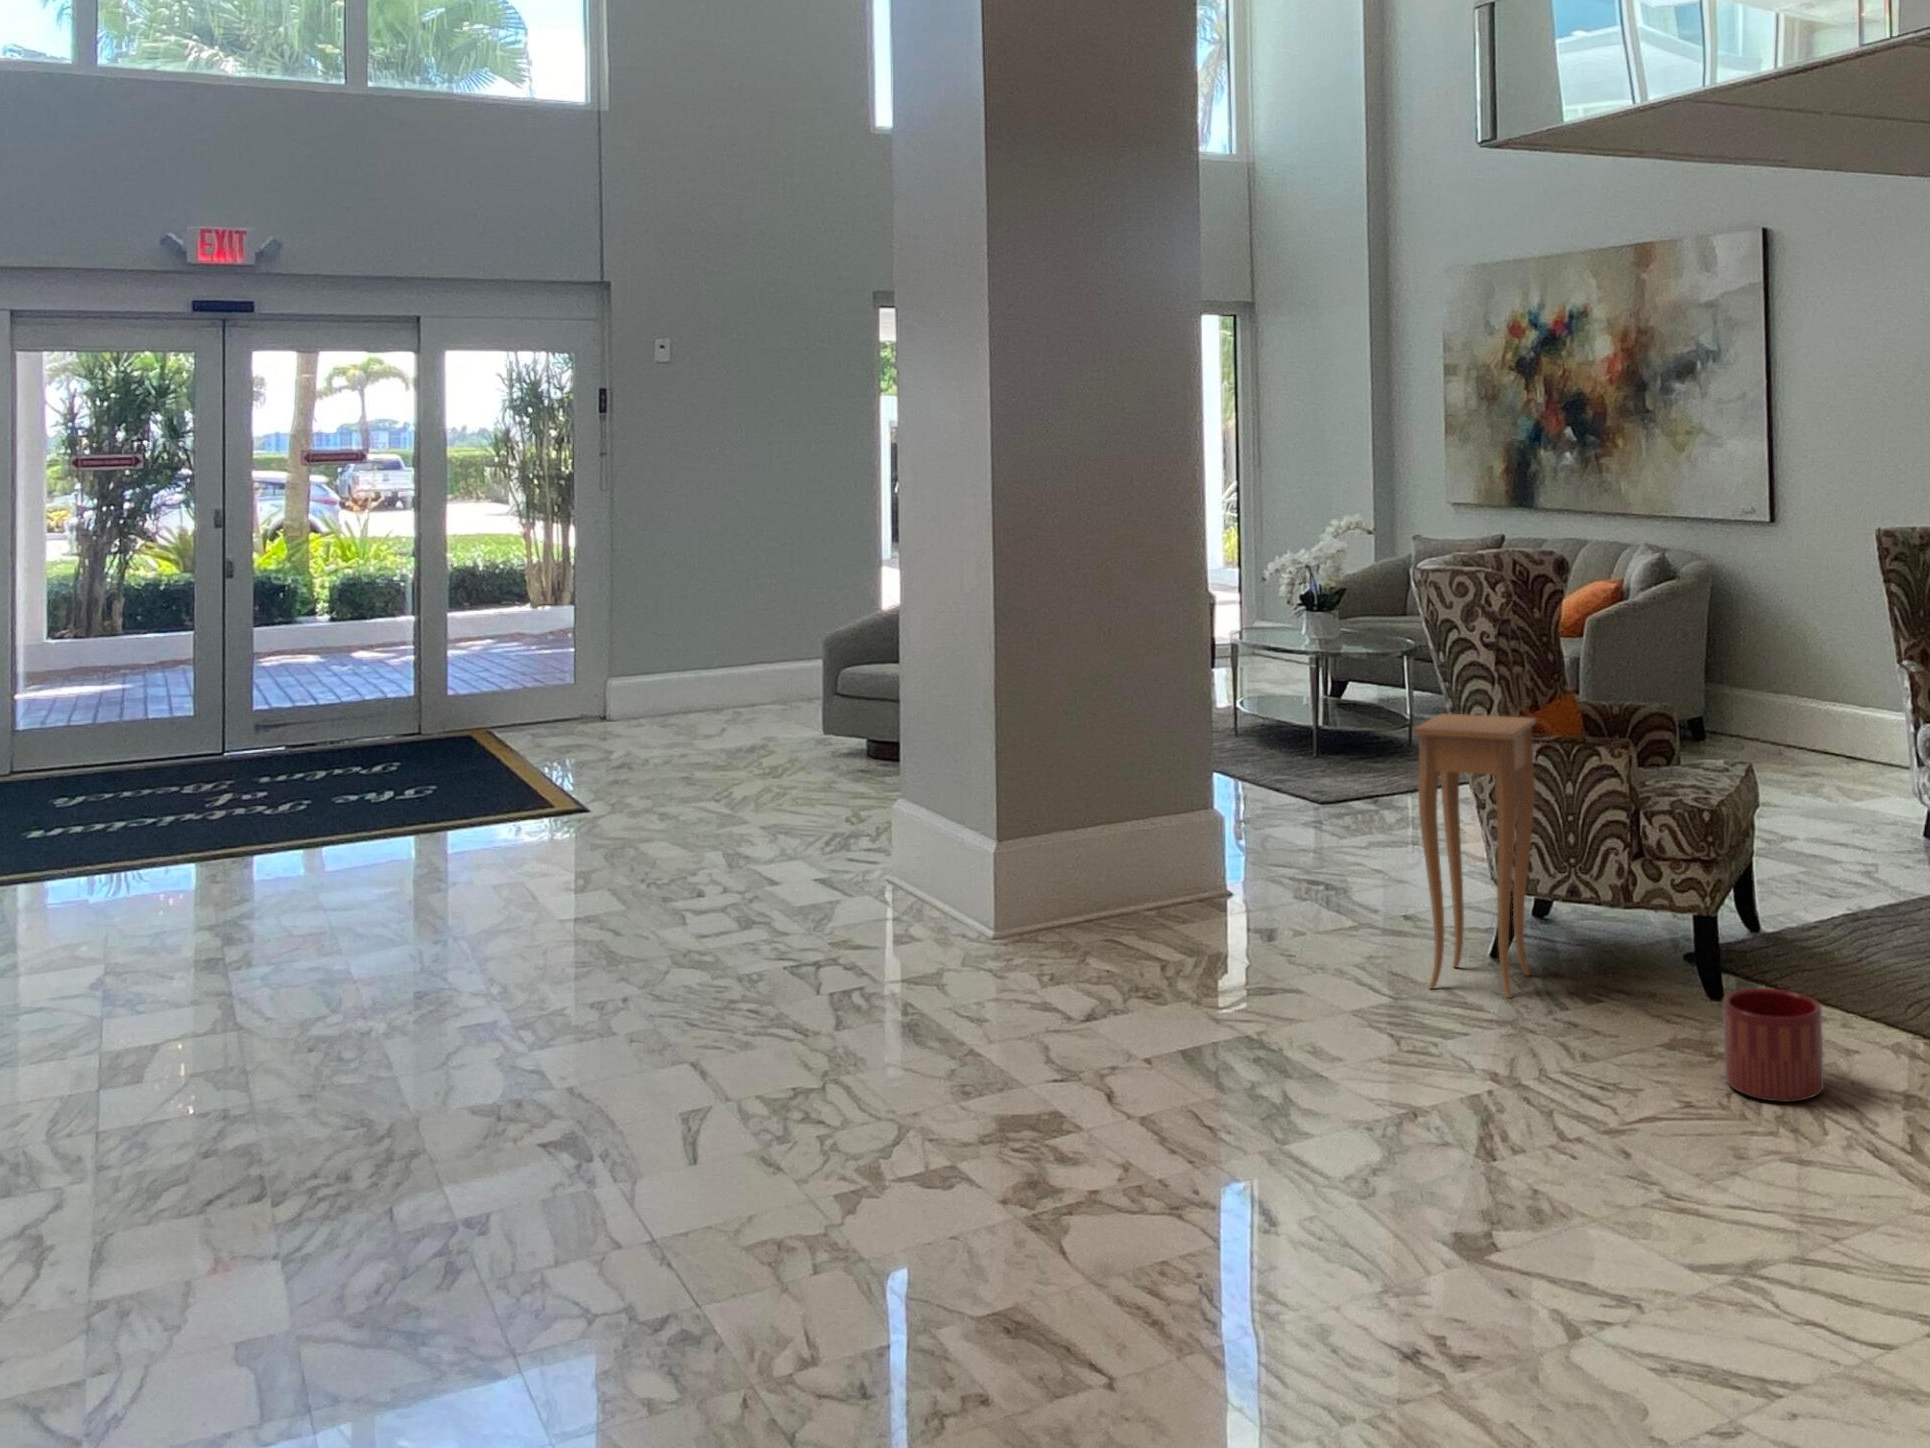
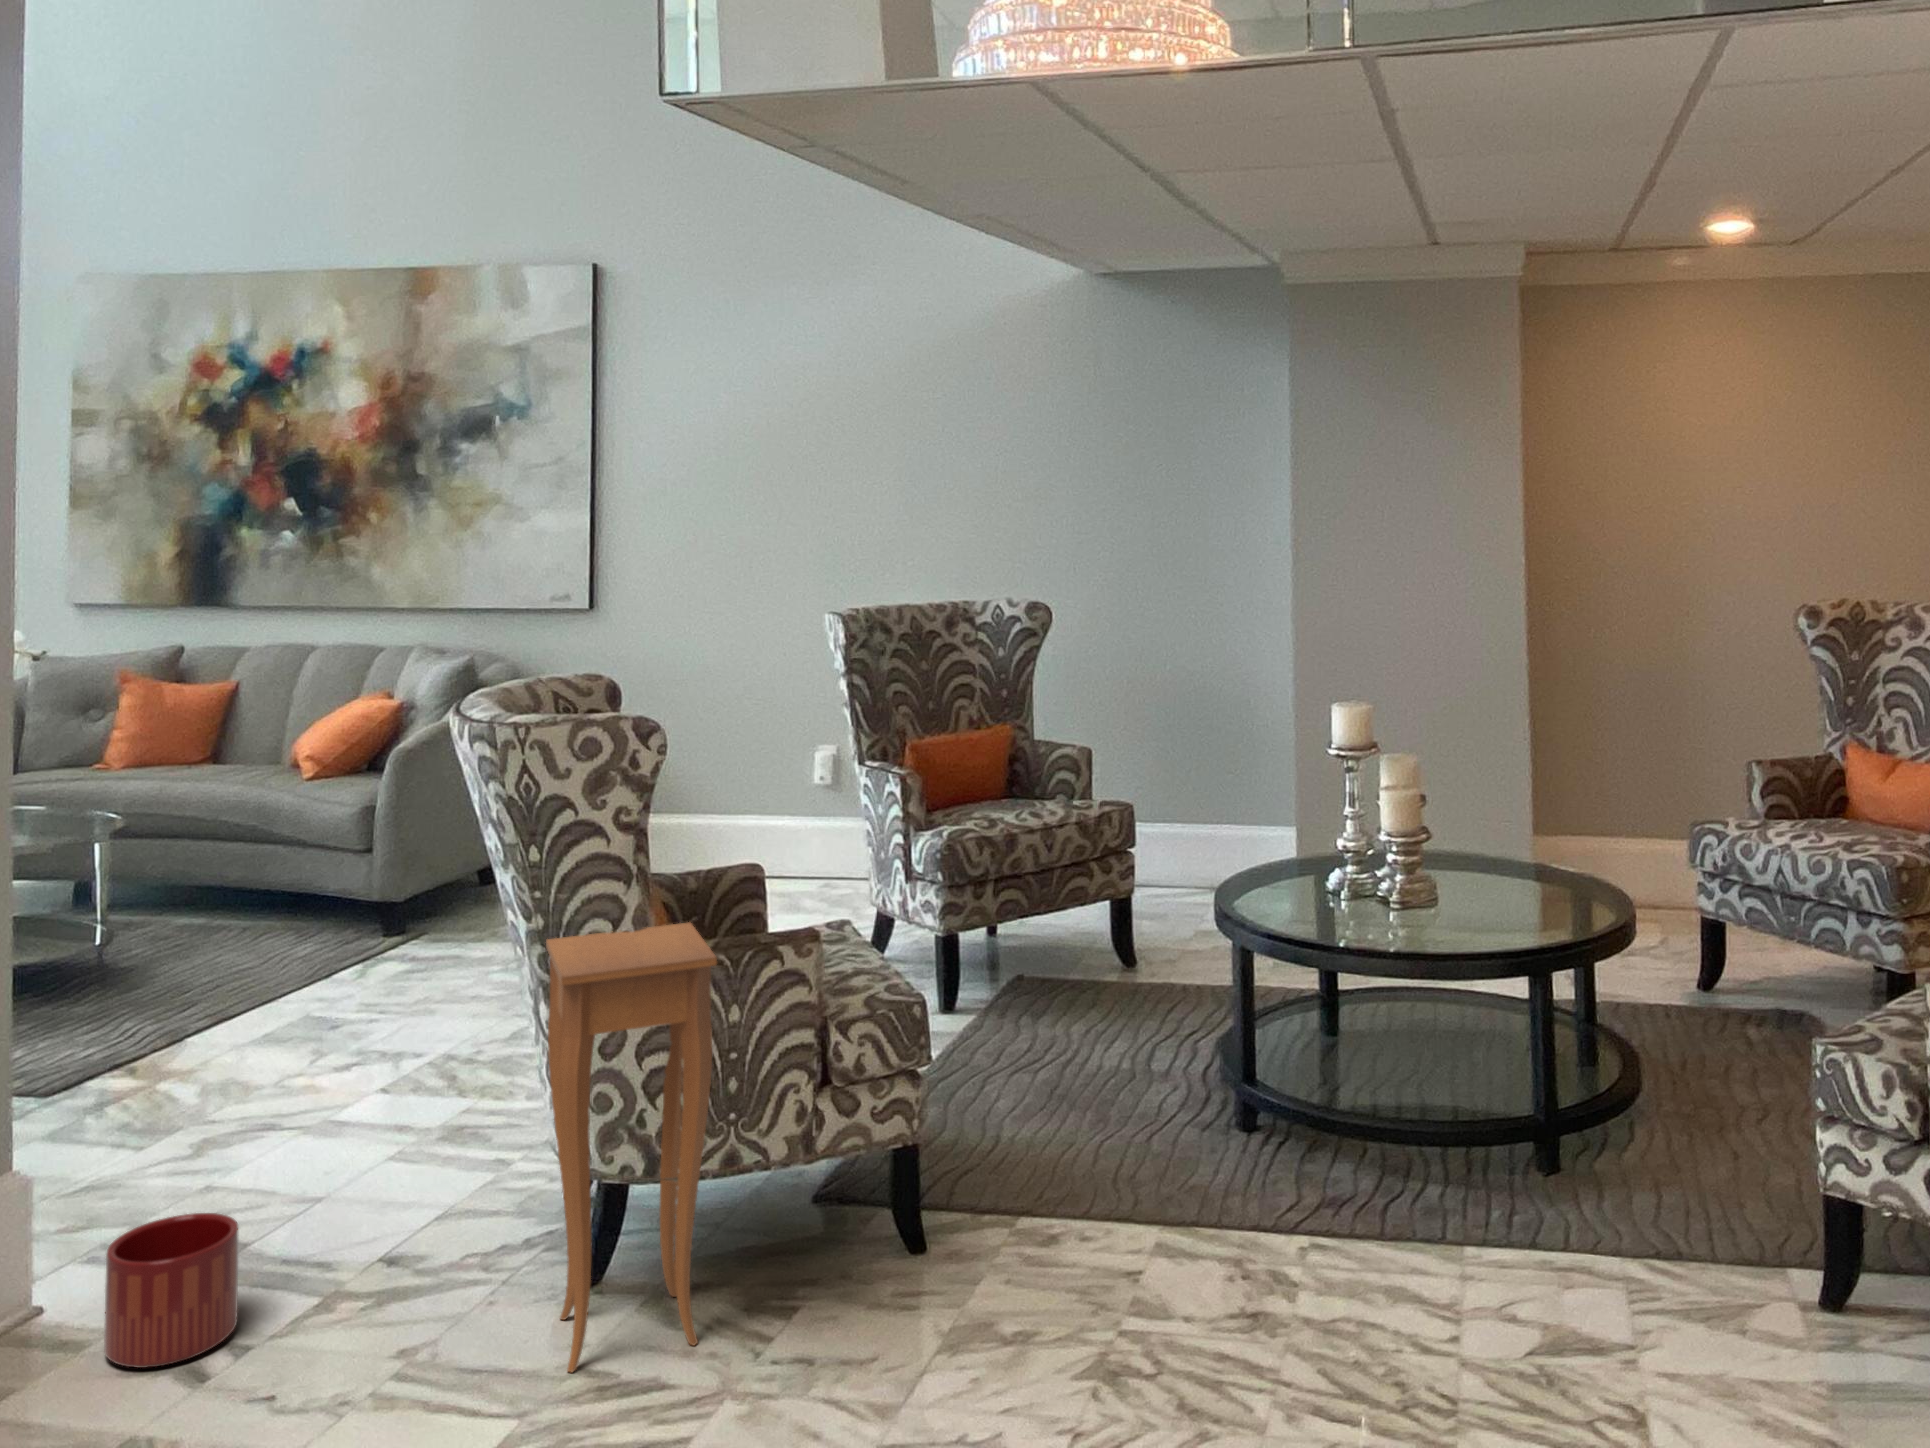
planter: present [1723,988,1824,1102] -> present [104,1213,238,1368]

